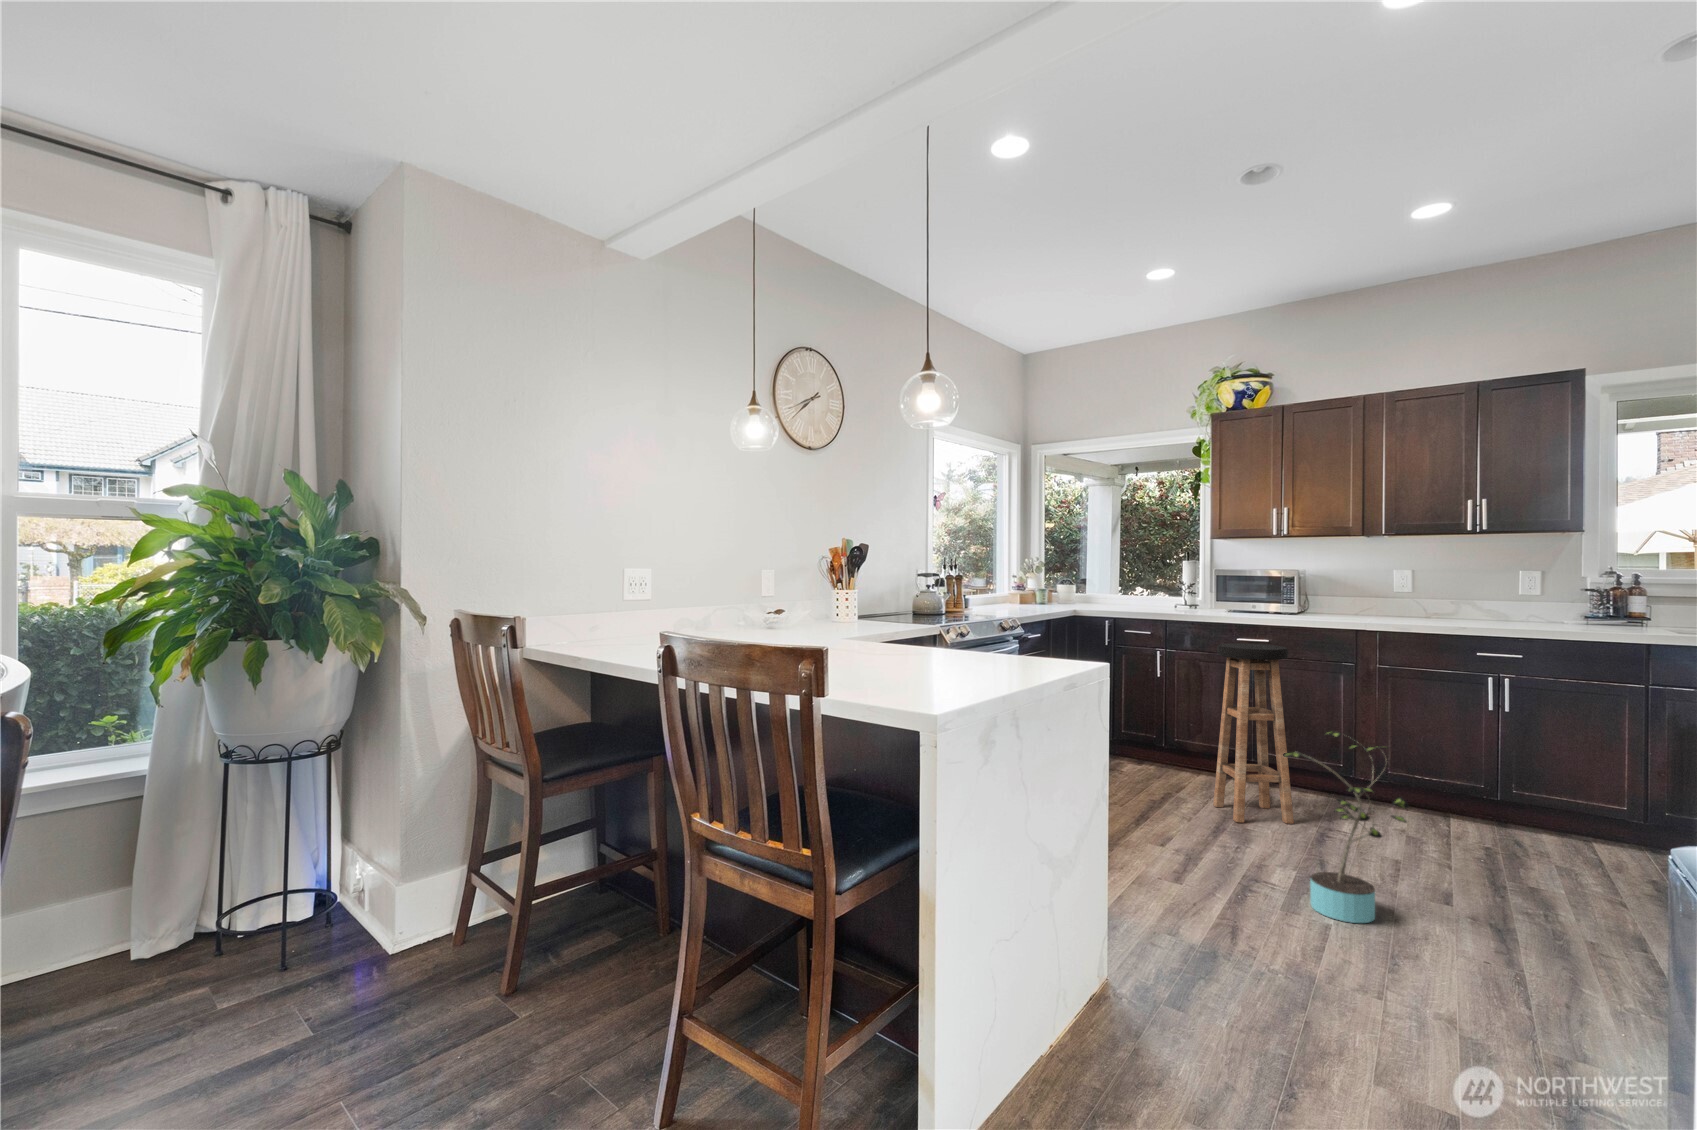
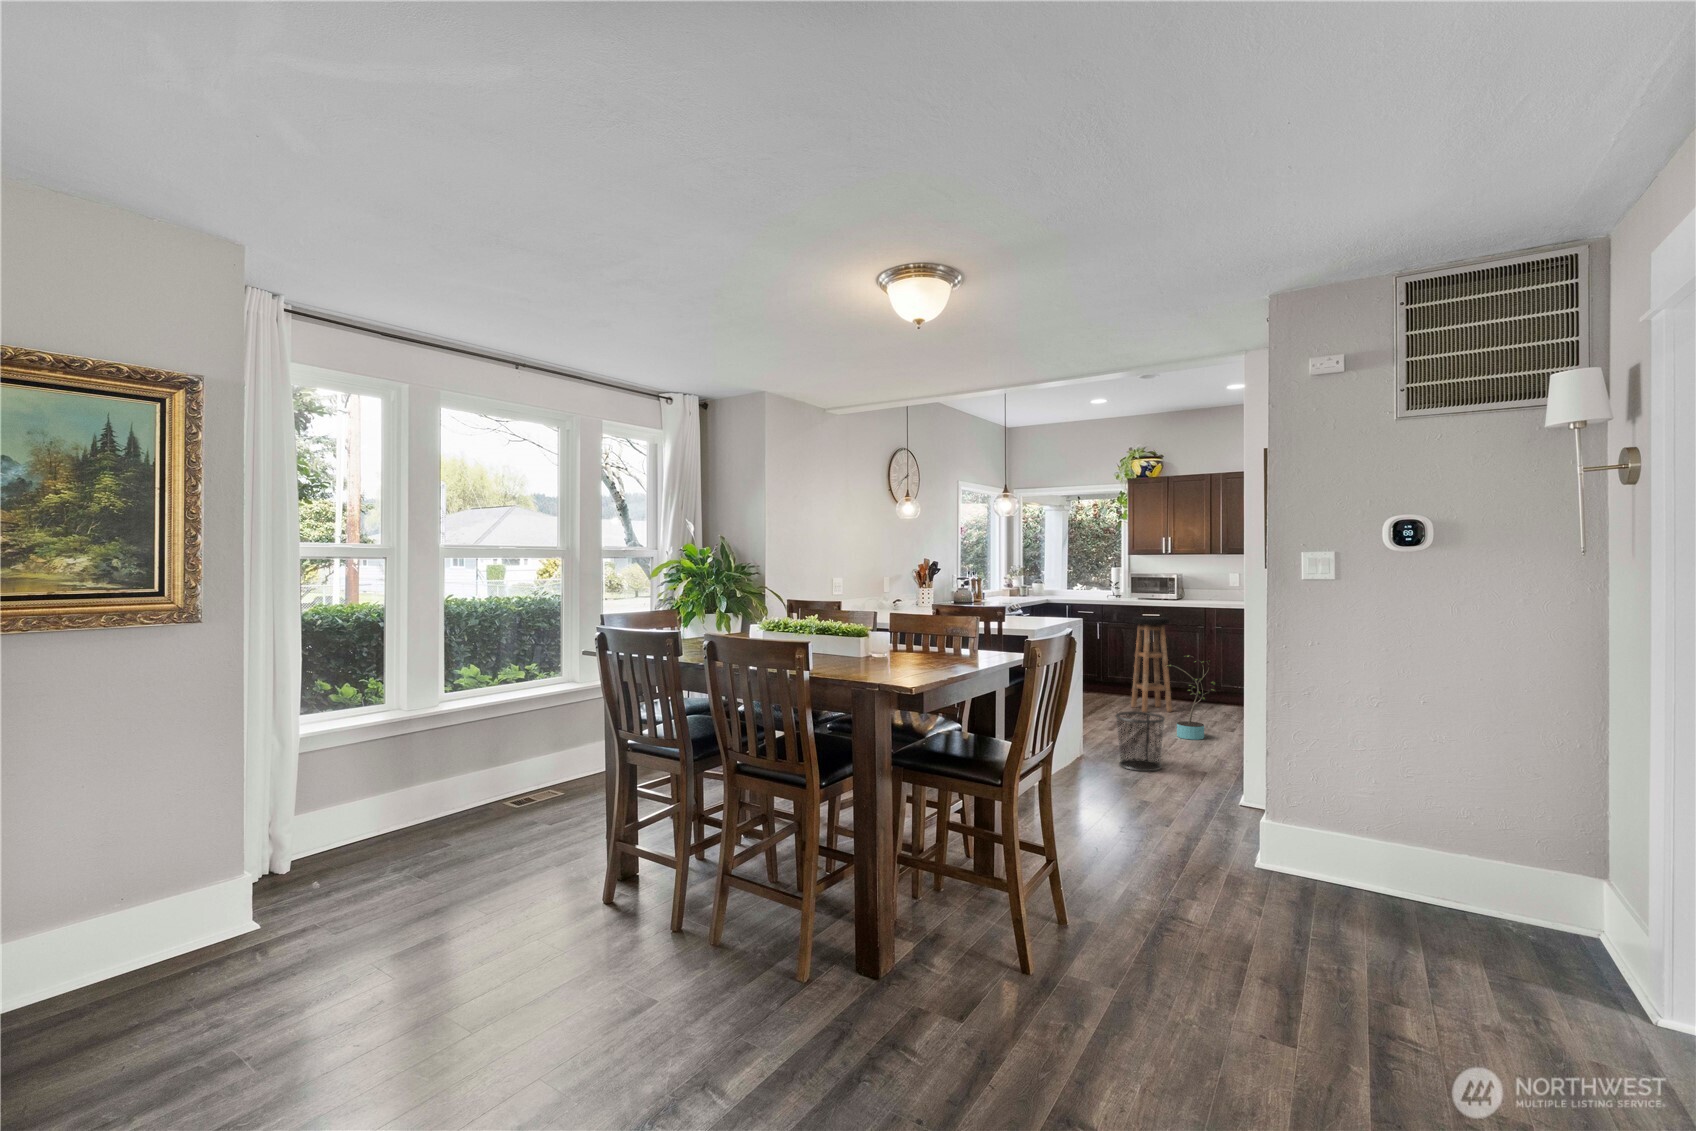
waste bin: none [1159,885,1293,1070] -> present [1116,712,1165,771]

